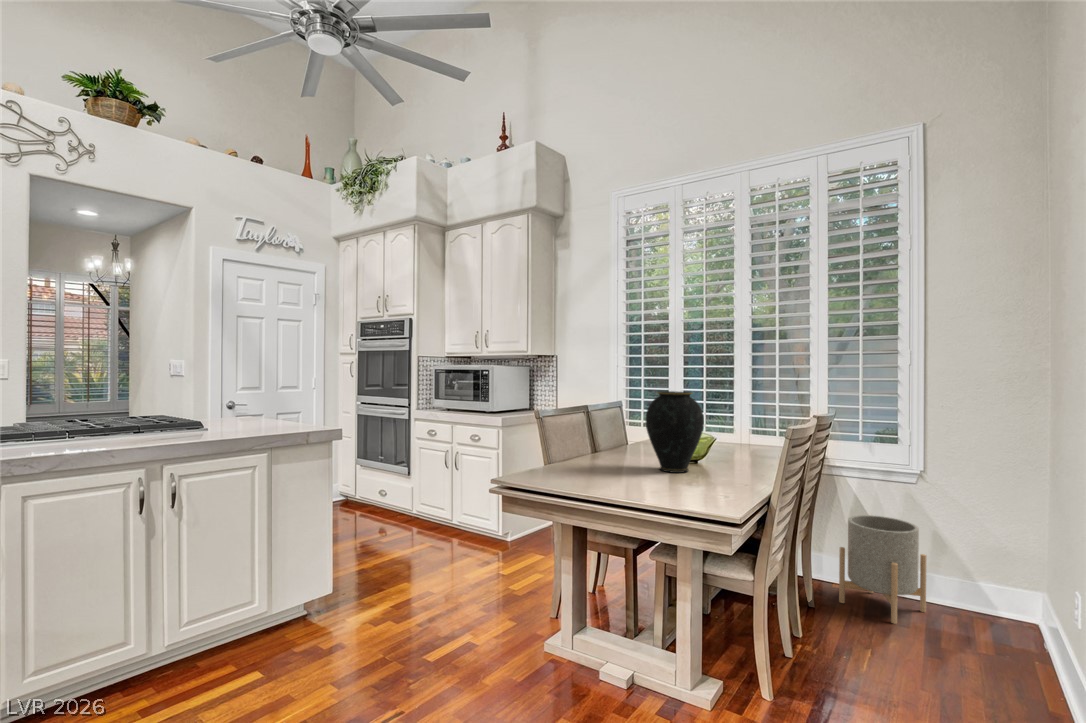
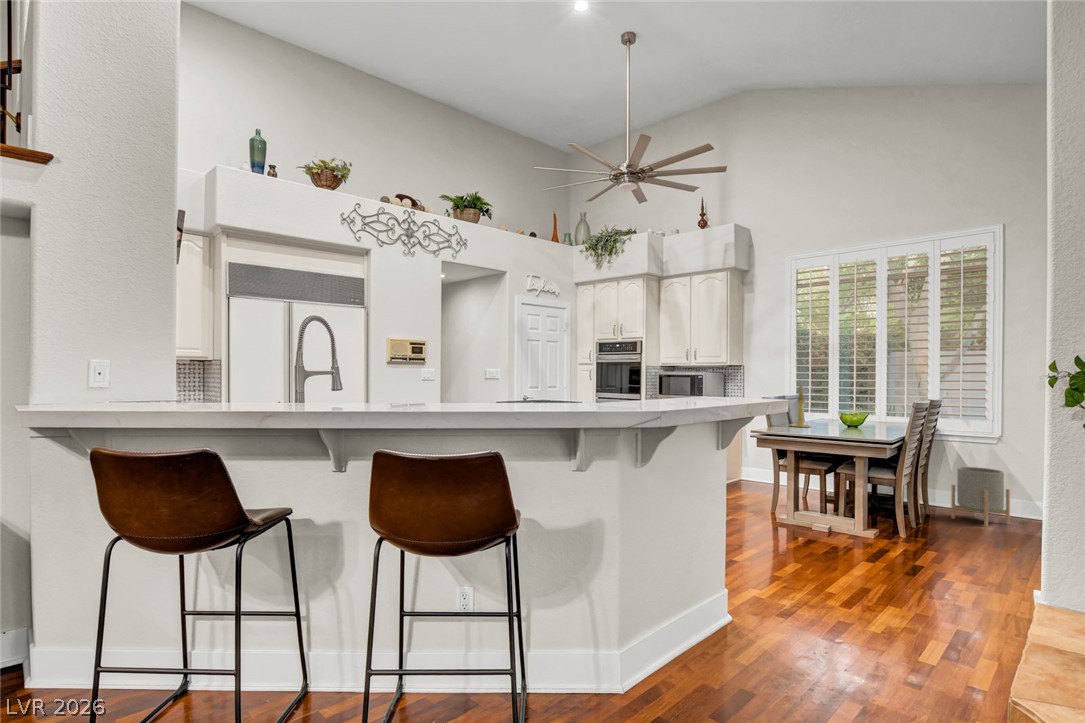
candle holder: none [584,390,620,467] -> present [791,385,811,428]
vase: present [646,391,704,473] -> none [829,386,865,430]

